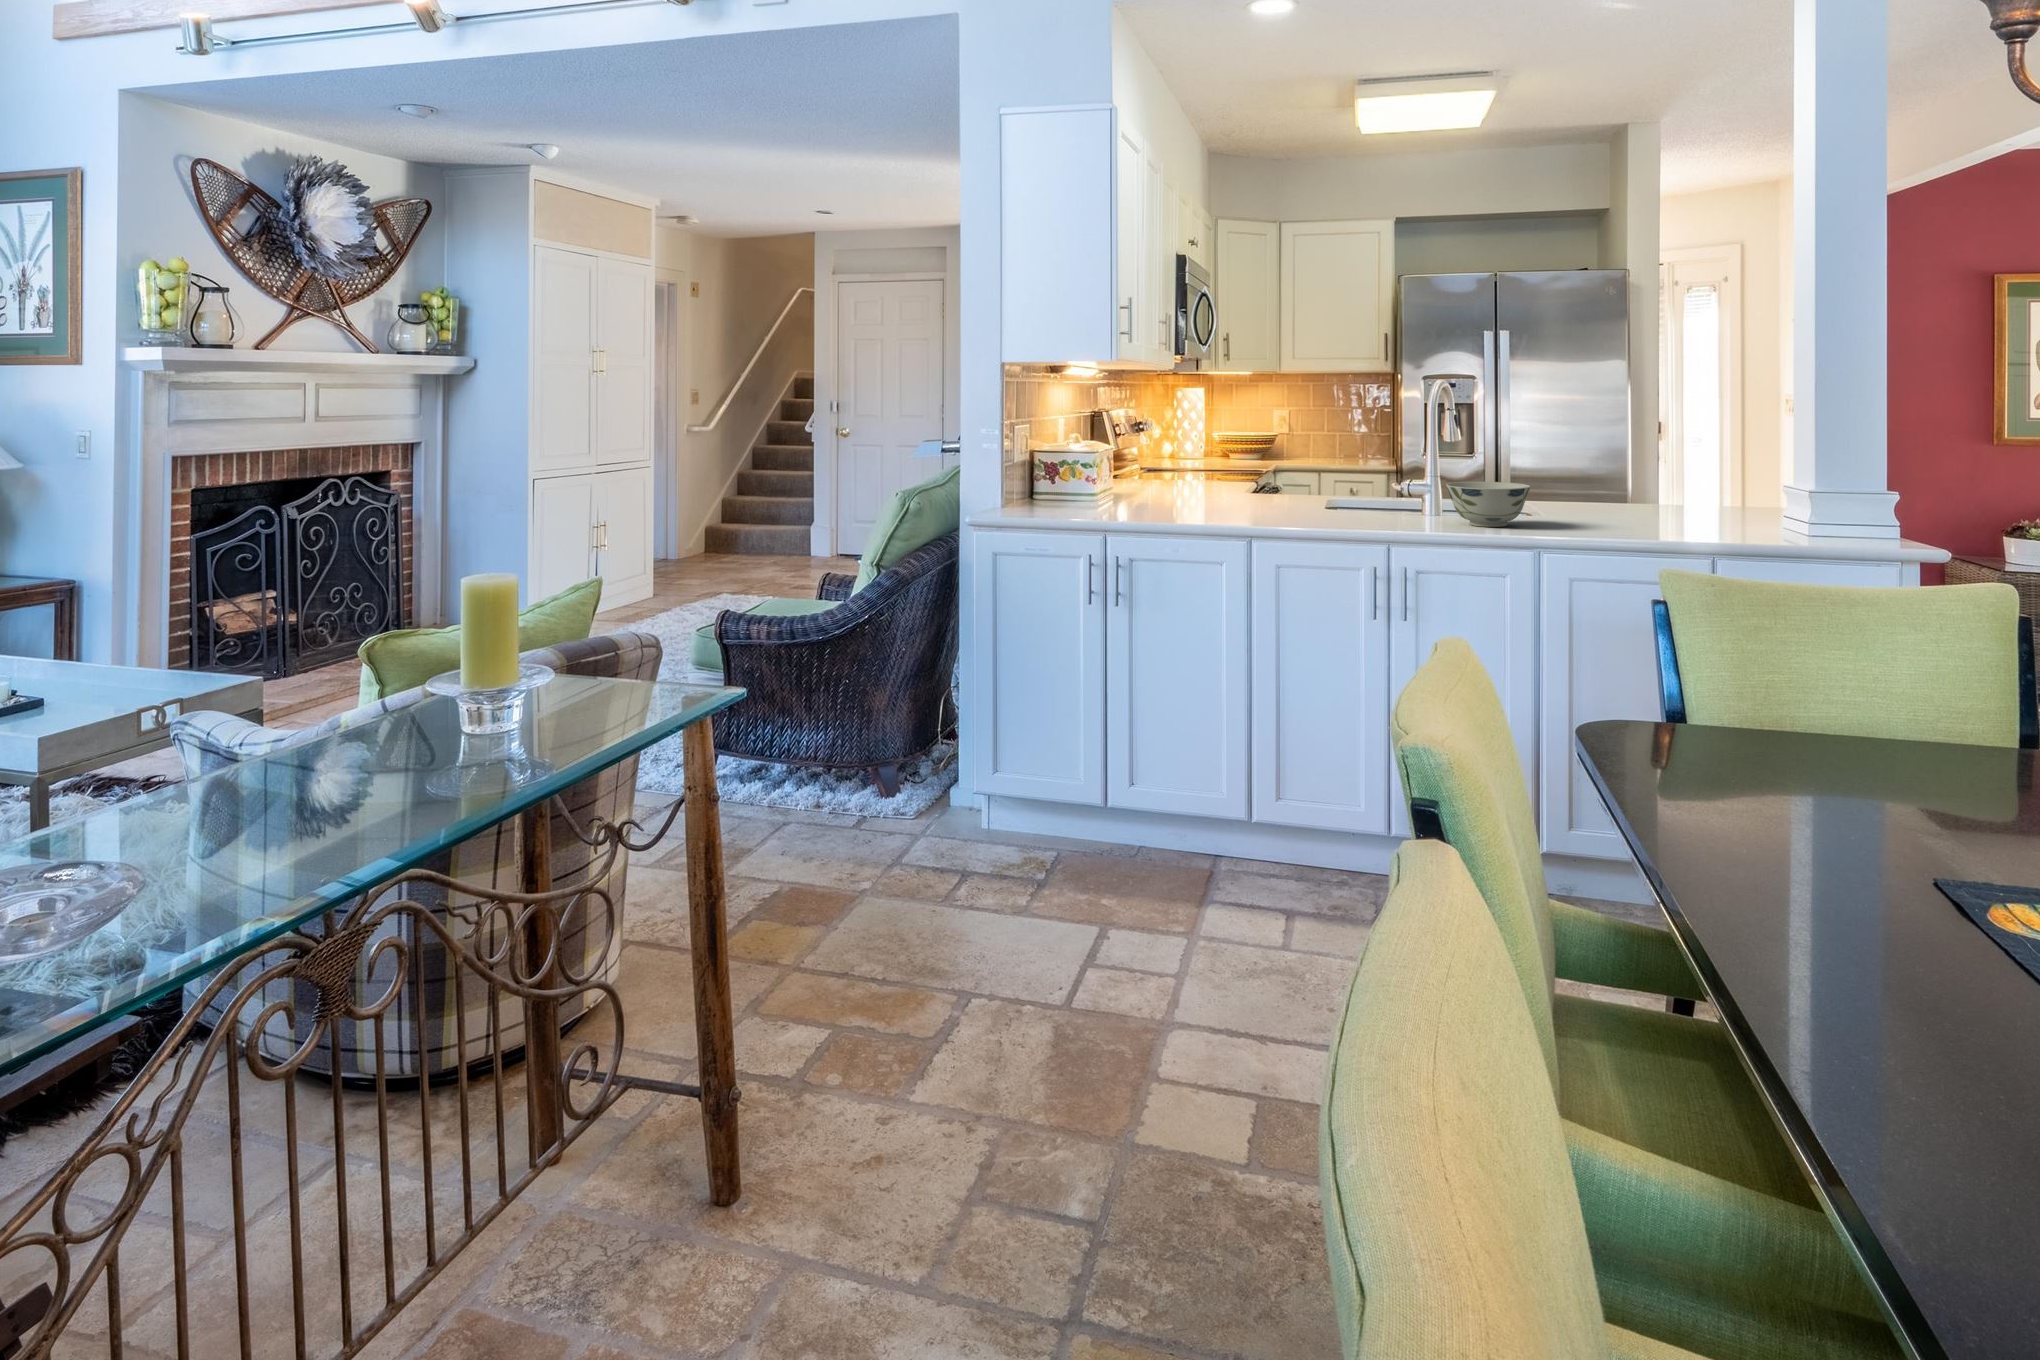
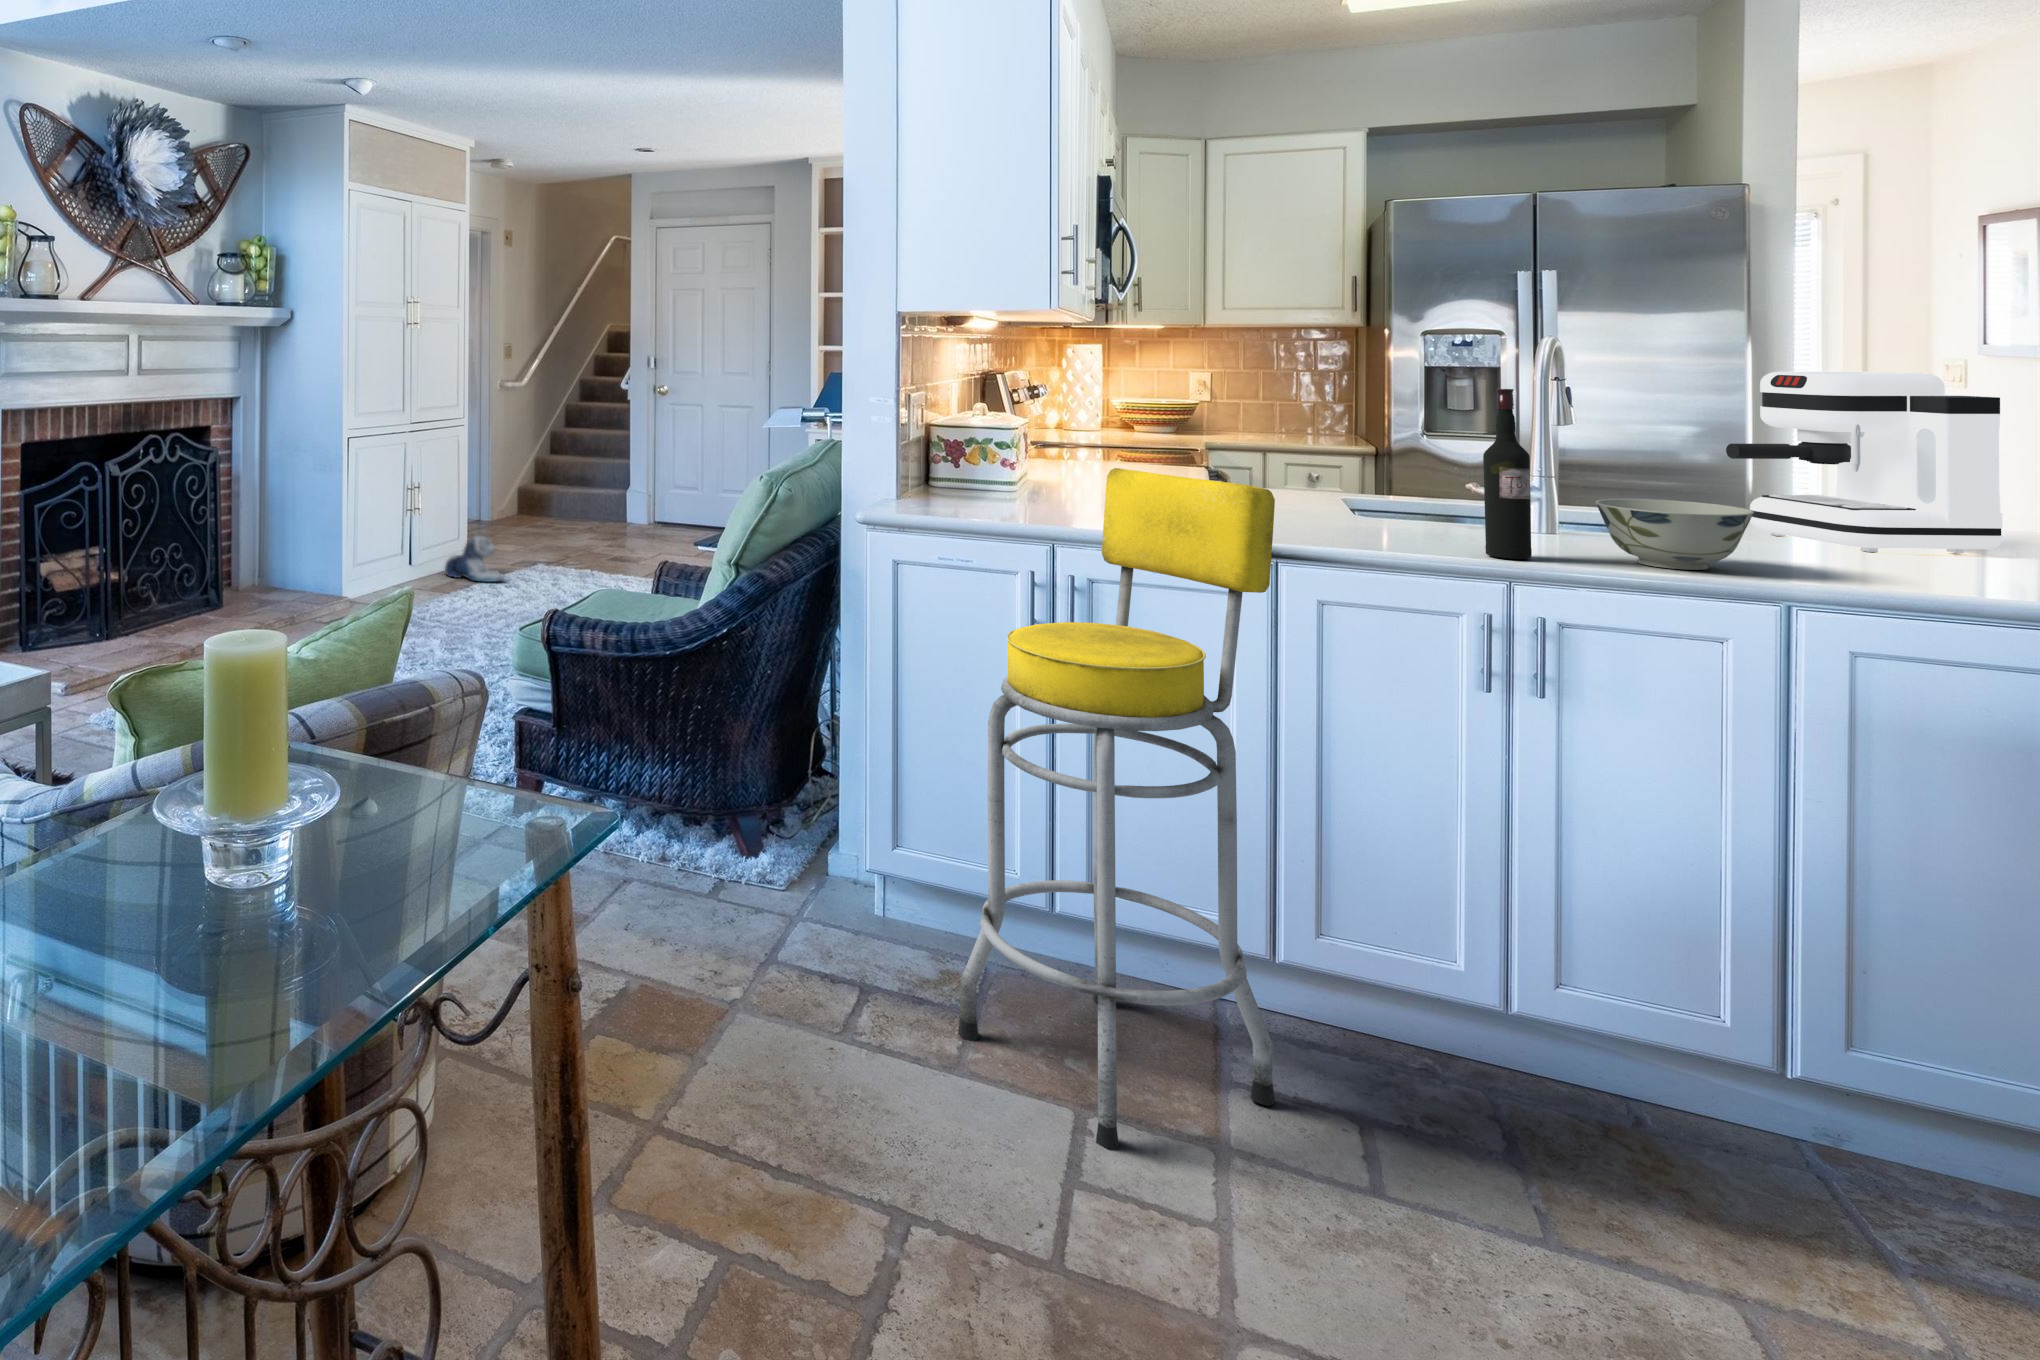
coffee maker: none [1537,394,1682,513] -> present [1726,372,2003,553]
wine bottle: none [1378,408,1407,525] -> present [1483,389,1532,559]
bar stool: none [1035,472,1246,957] -> present [958,468,1275,1150]
plush toy: none [622,565,680,608] -> present [445,535,504,582]

